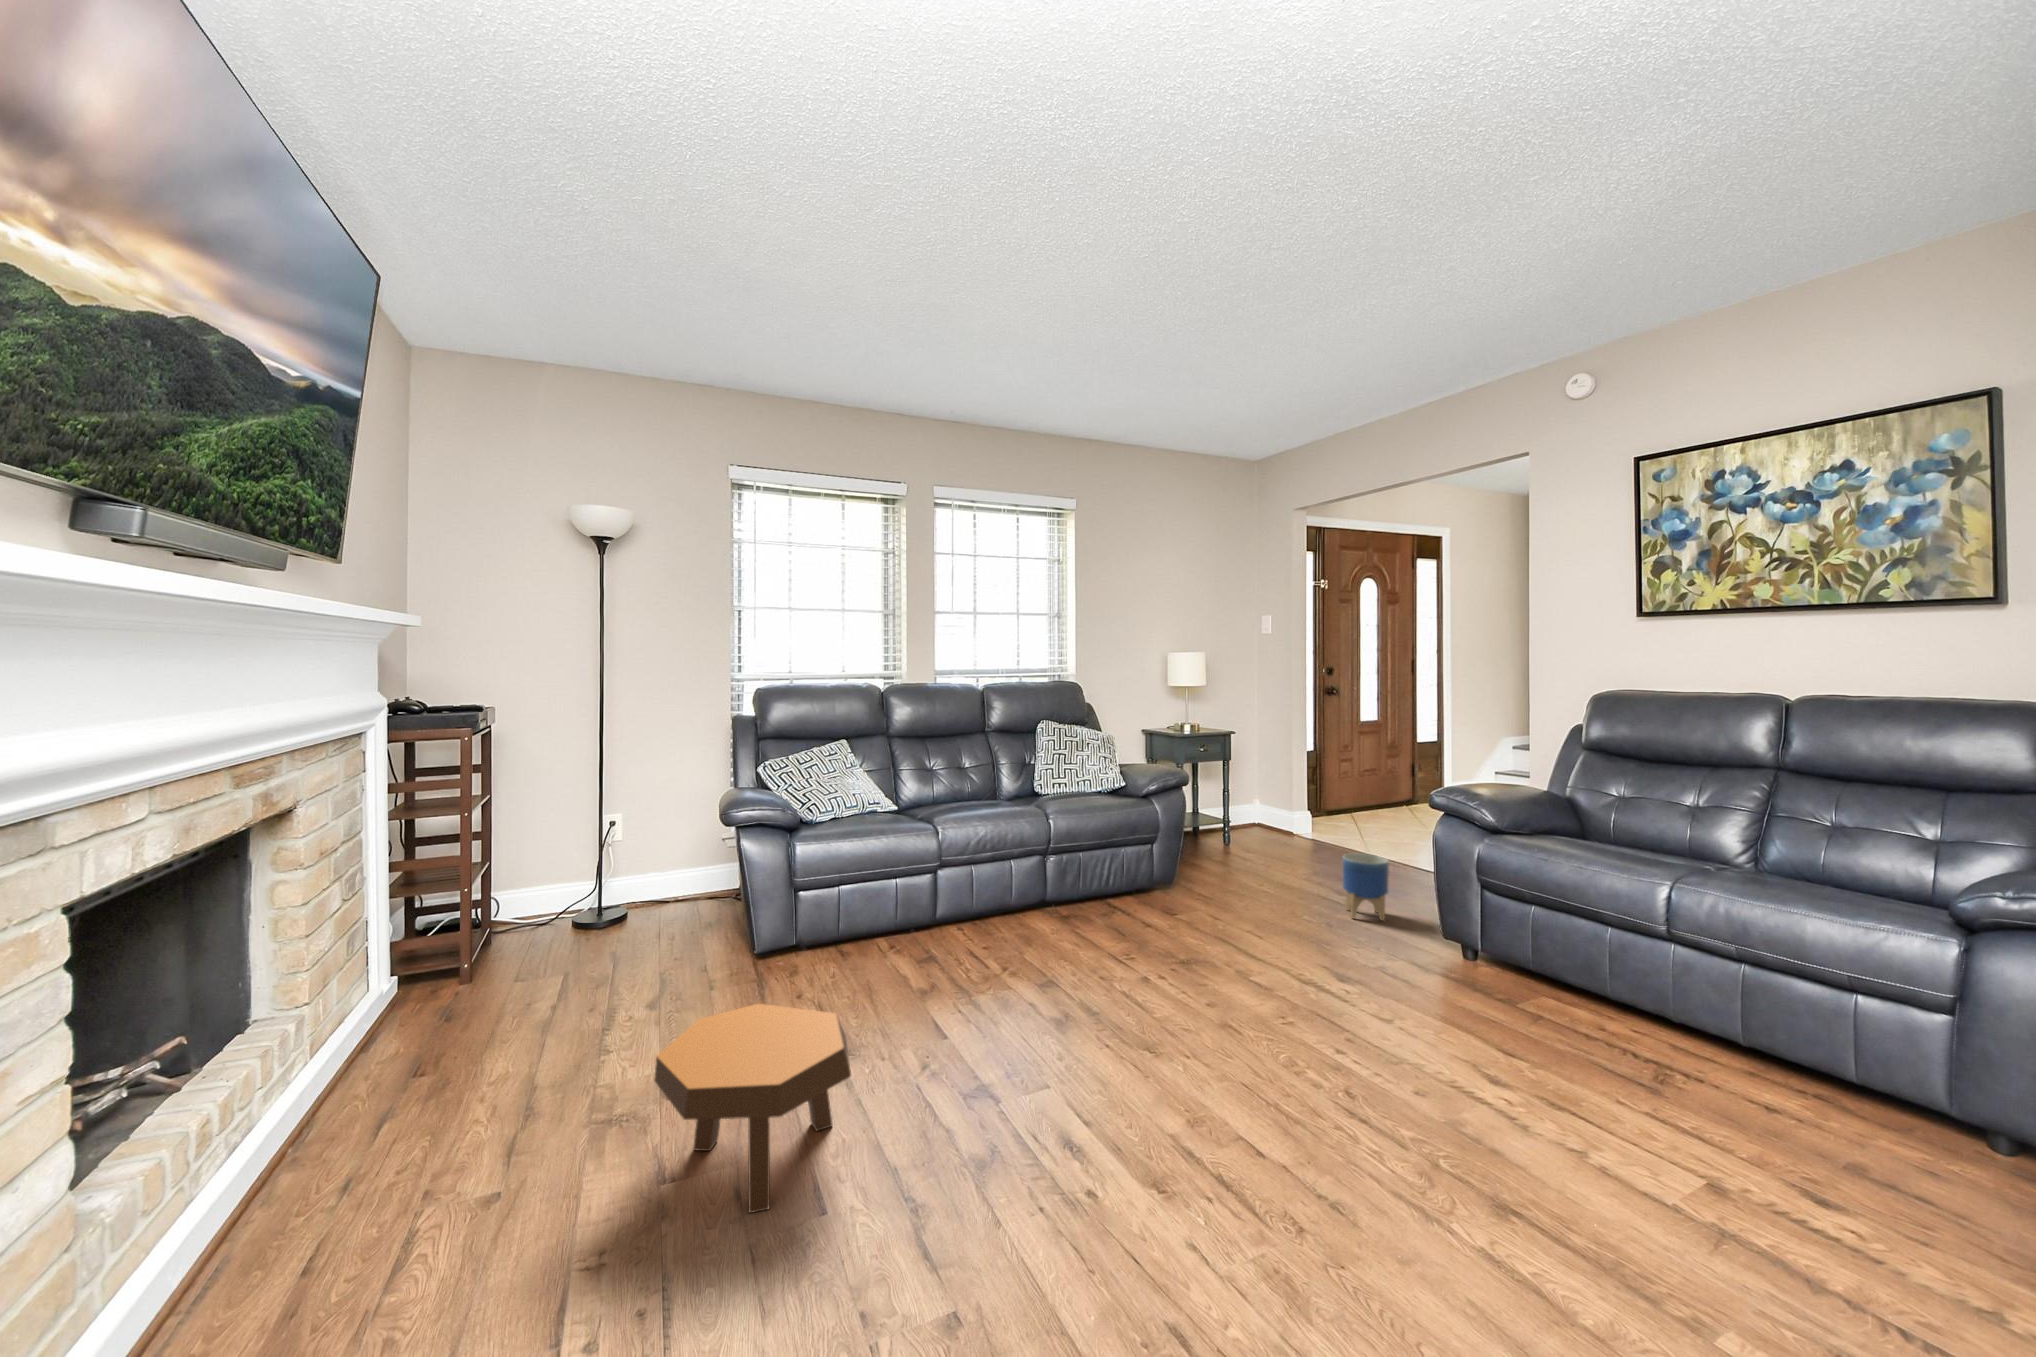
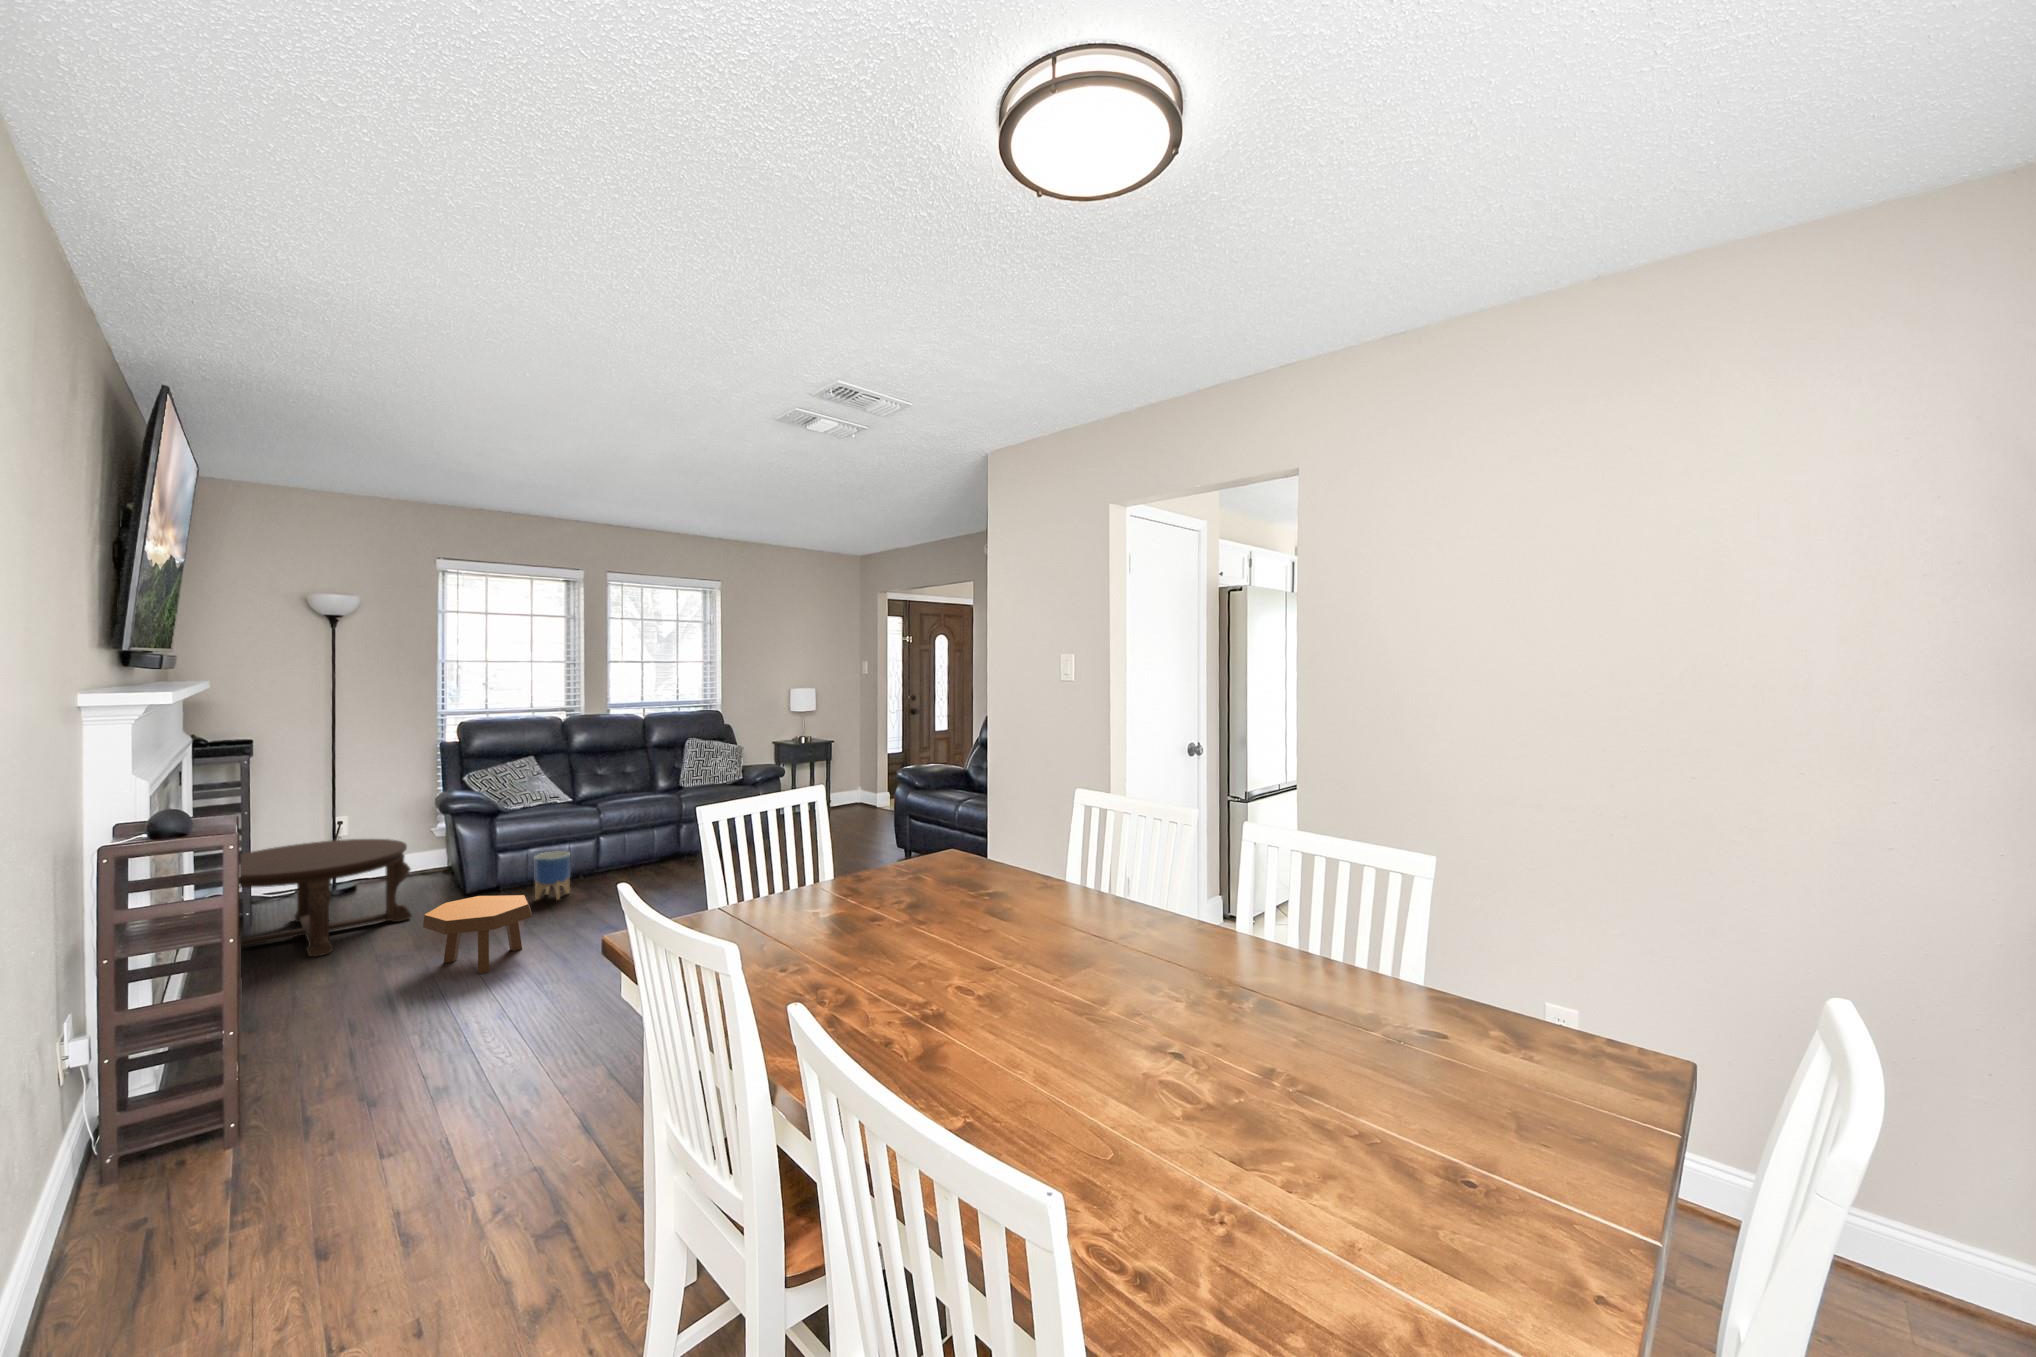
planter: present [1343,853,1389,921] -> present [534,851,570,900]
coffee table: none [364,858,674,1083] -> present [240,839,412,957]

